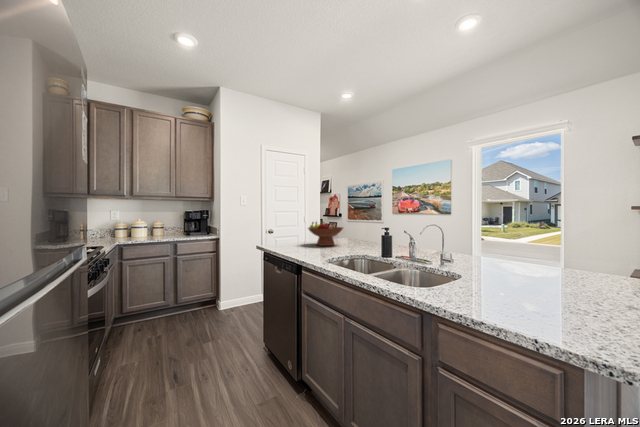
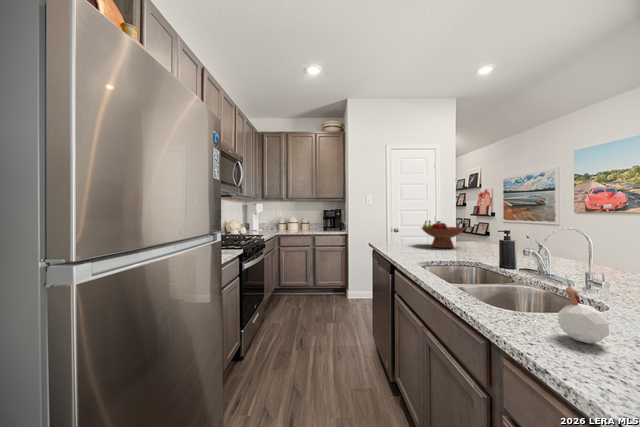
candle: none [462,257,490,300] -> present [558,276,609,344]

